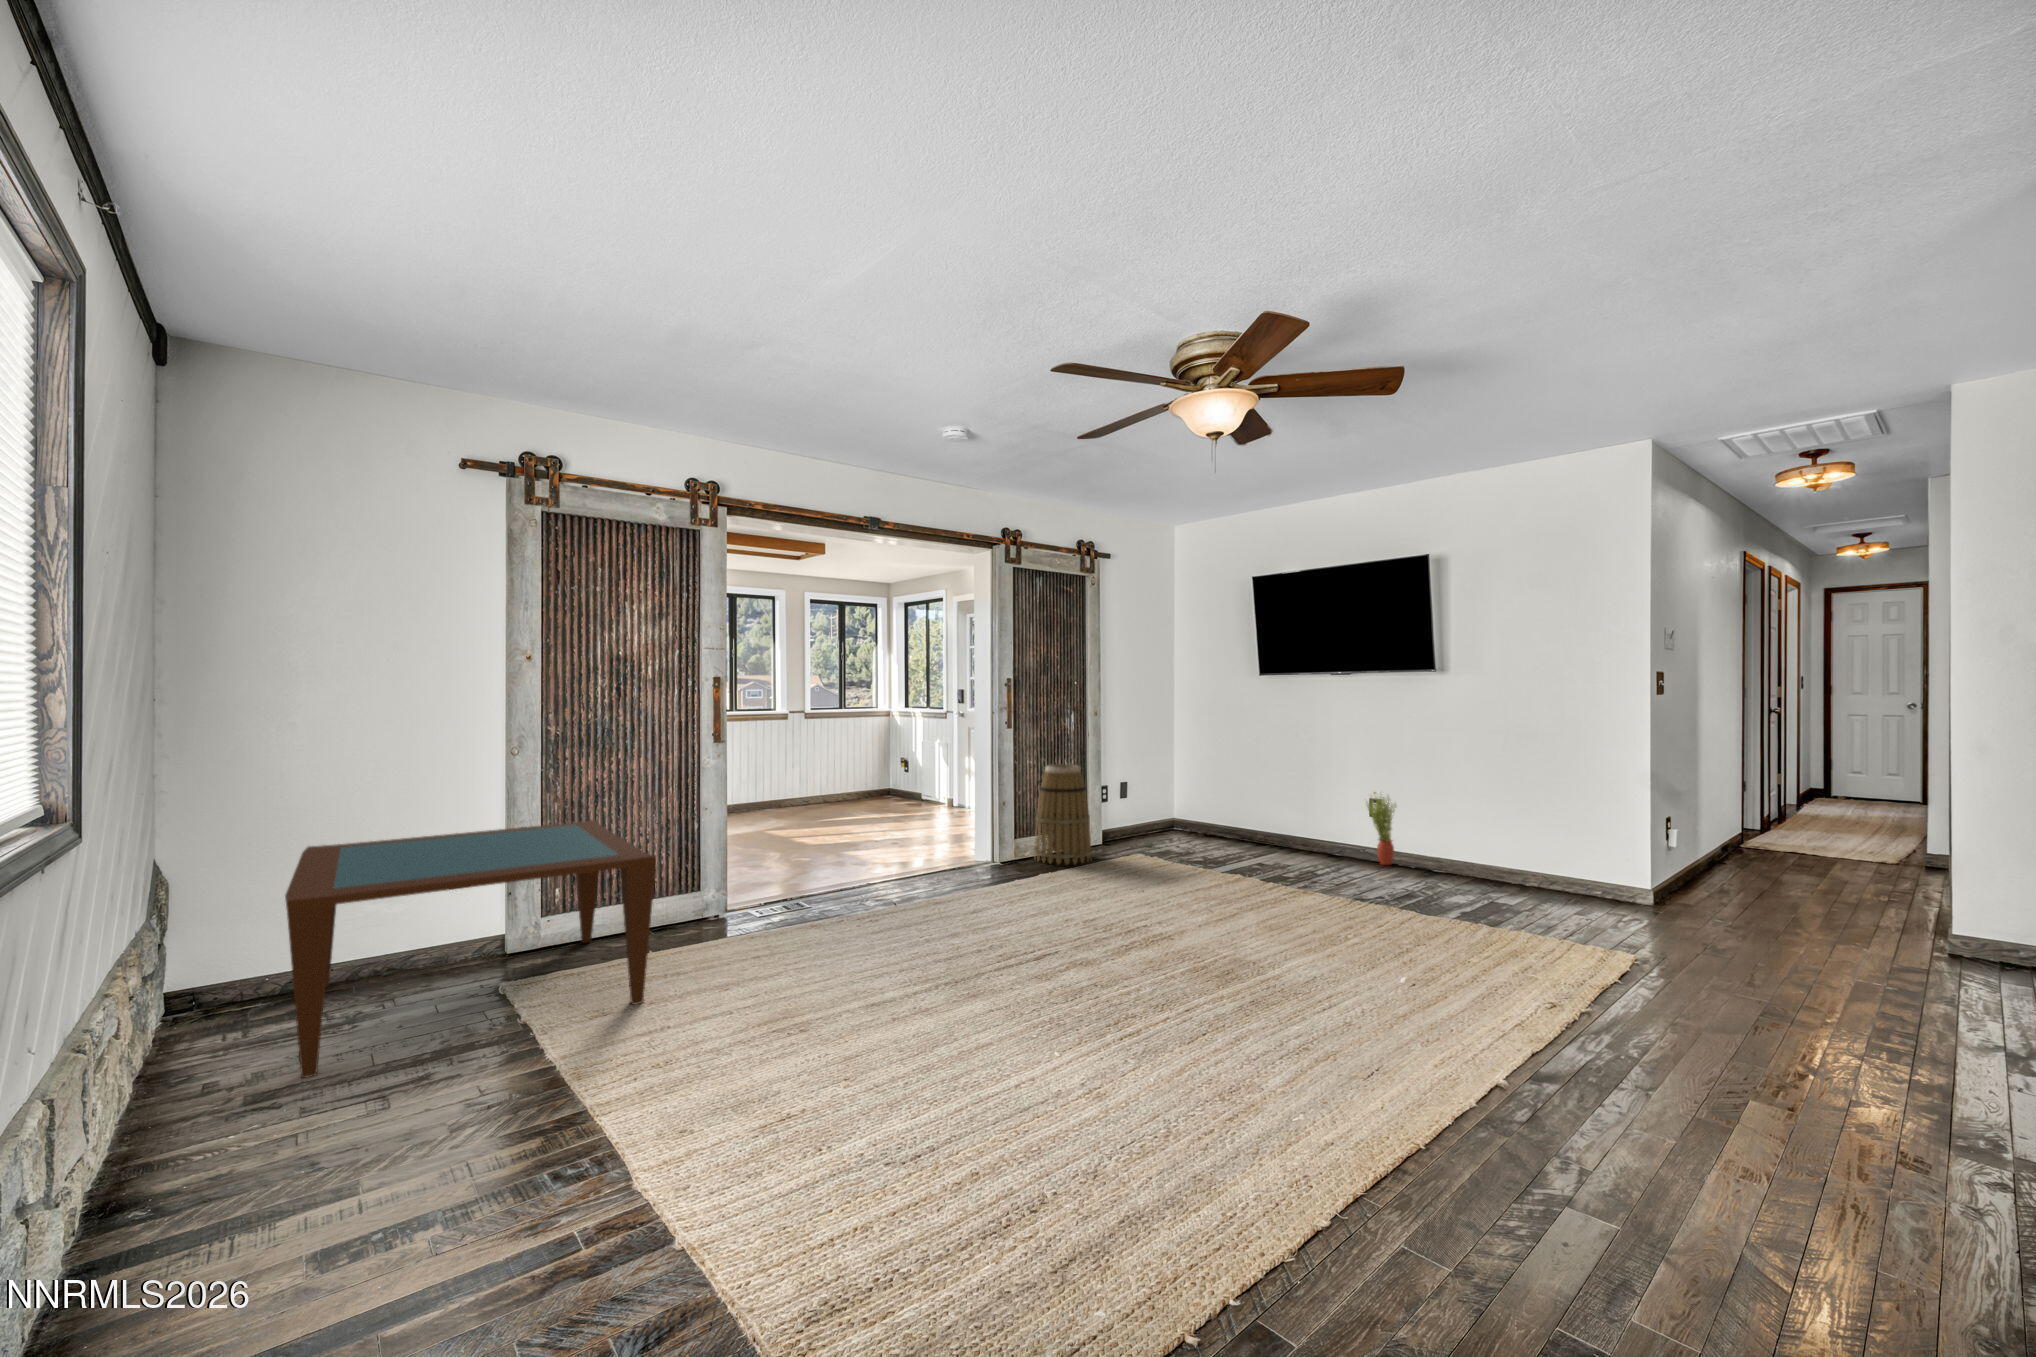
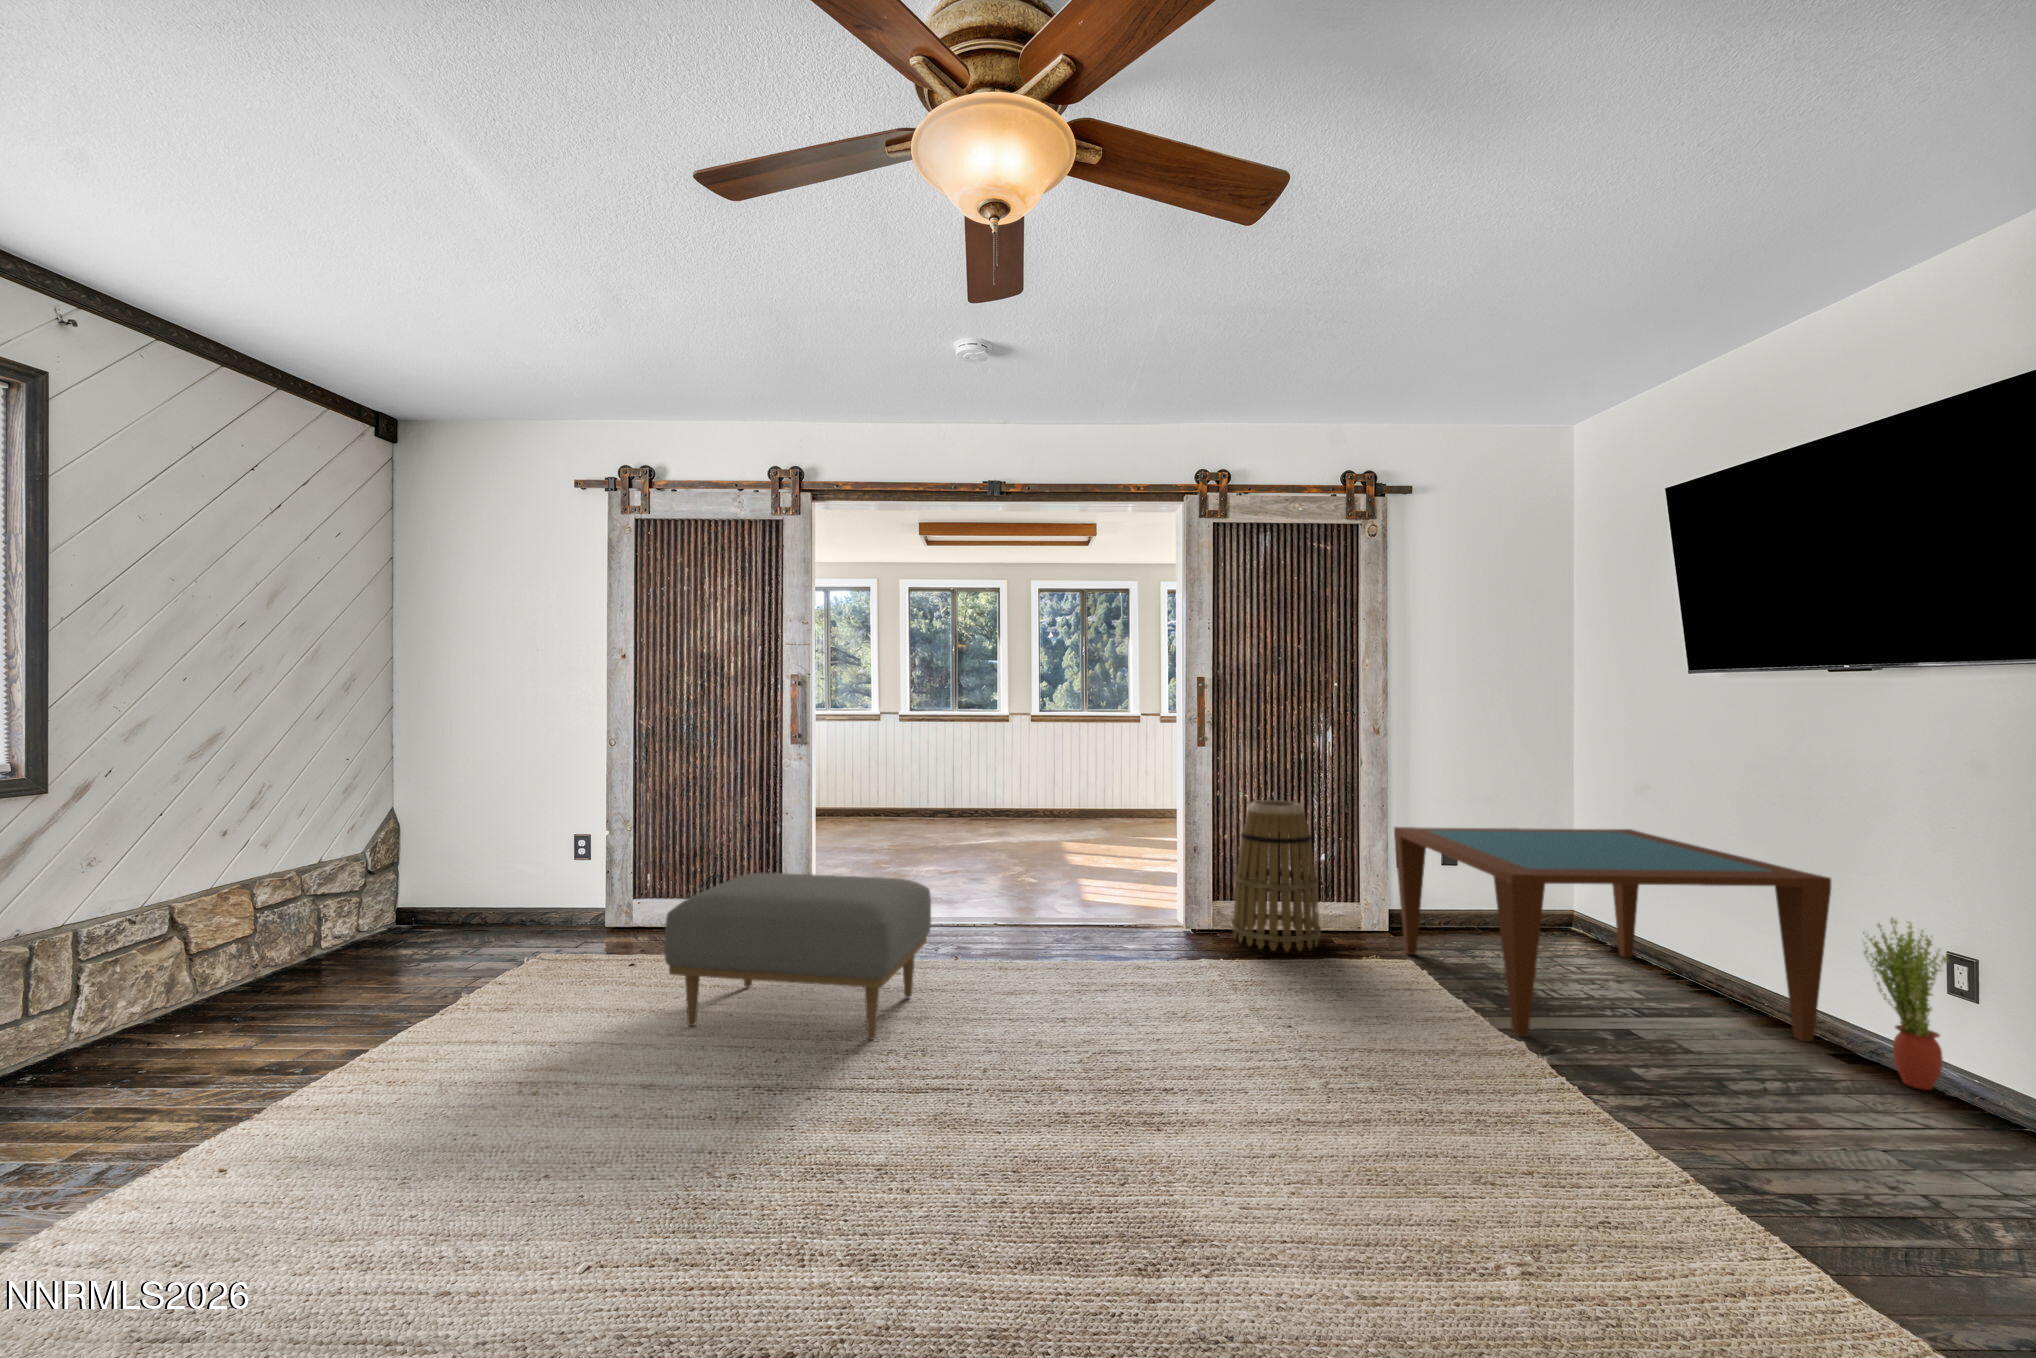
coffee table: present [285,820,656,1078] -> present [1394,827,1831,1041]
ottoman: none [789,841,1001,983] -> present [664,873,931,1040]

